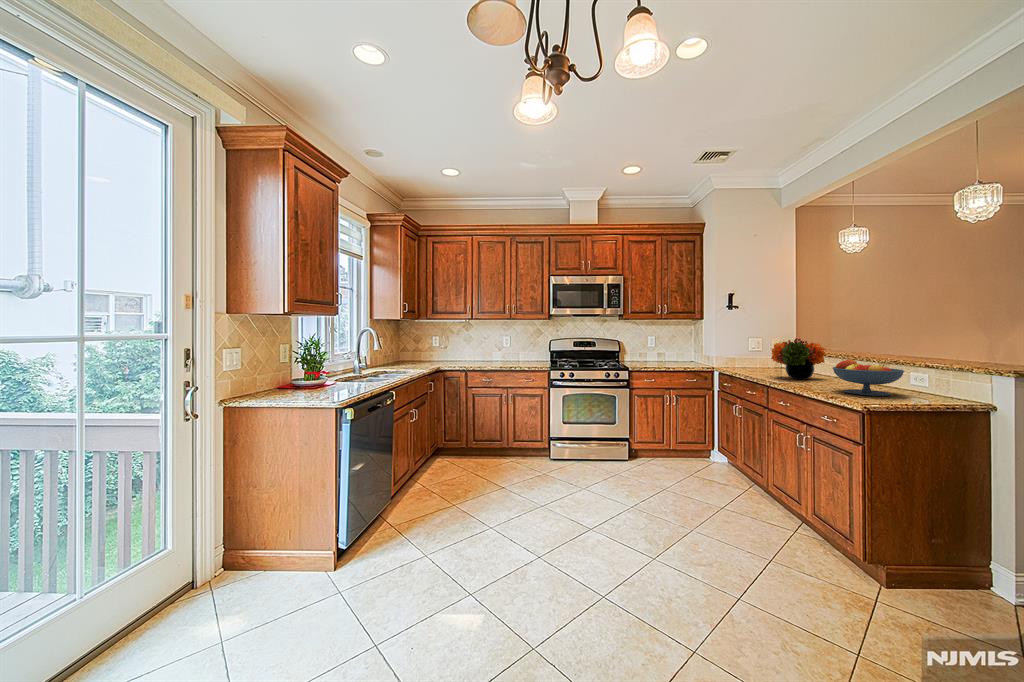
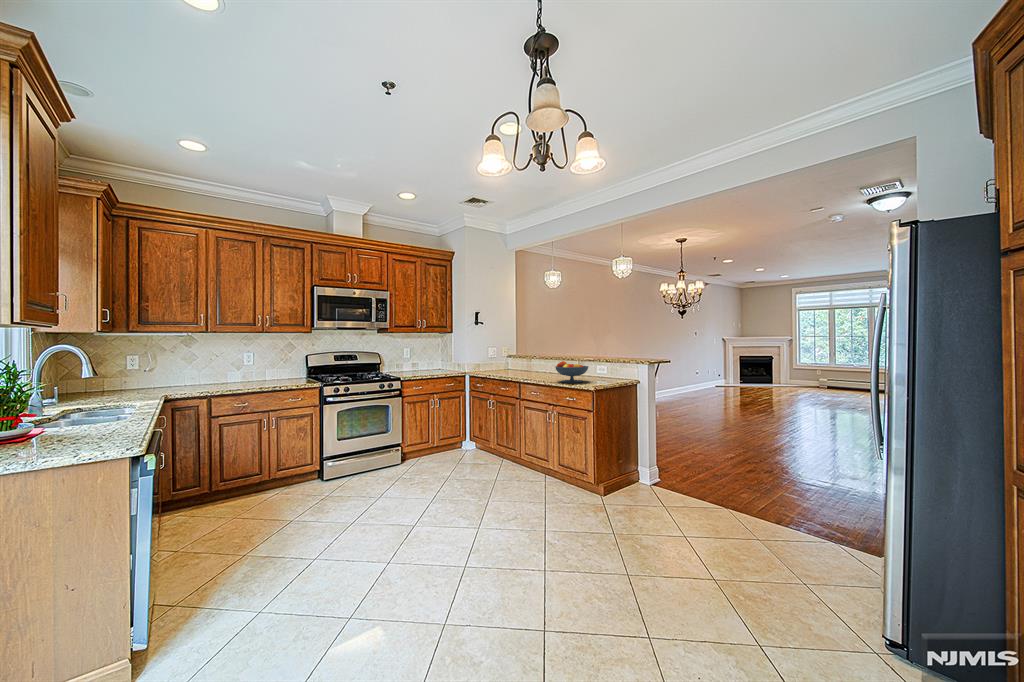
flower arrangement: present [771,338,825,379] -> none [511,348,543,377]

